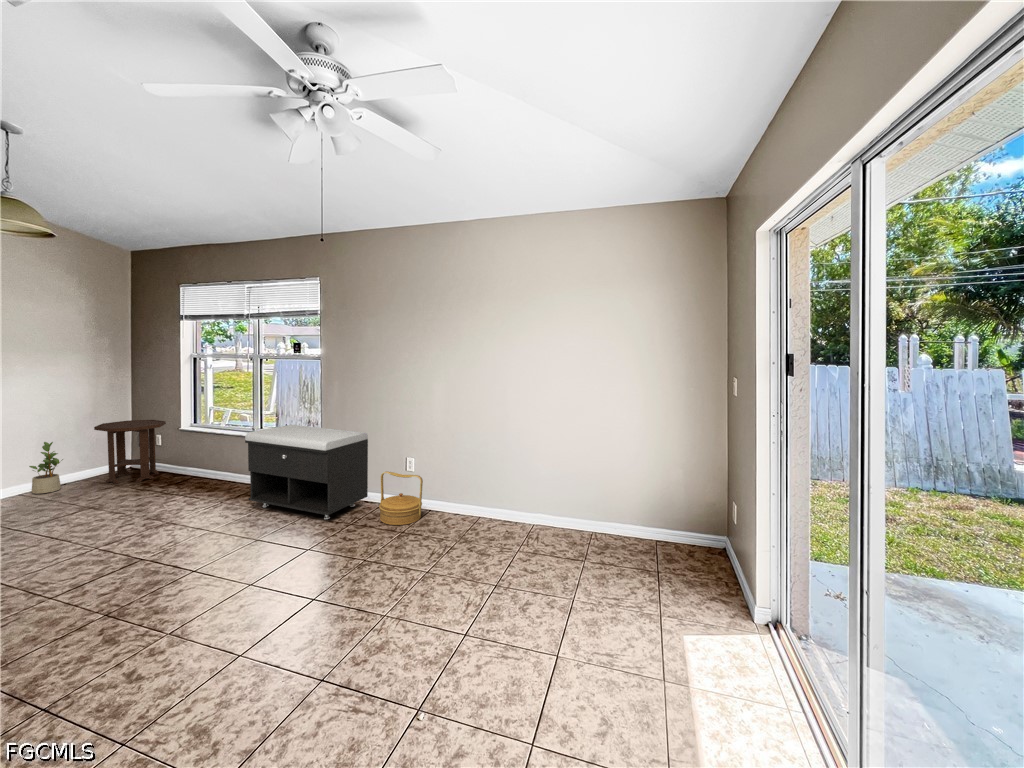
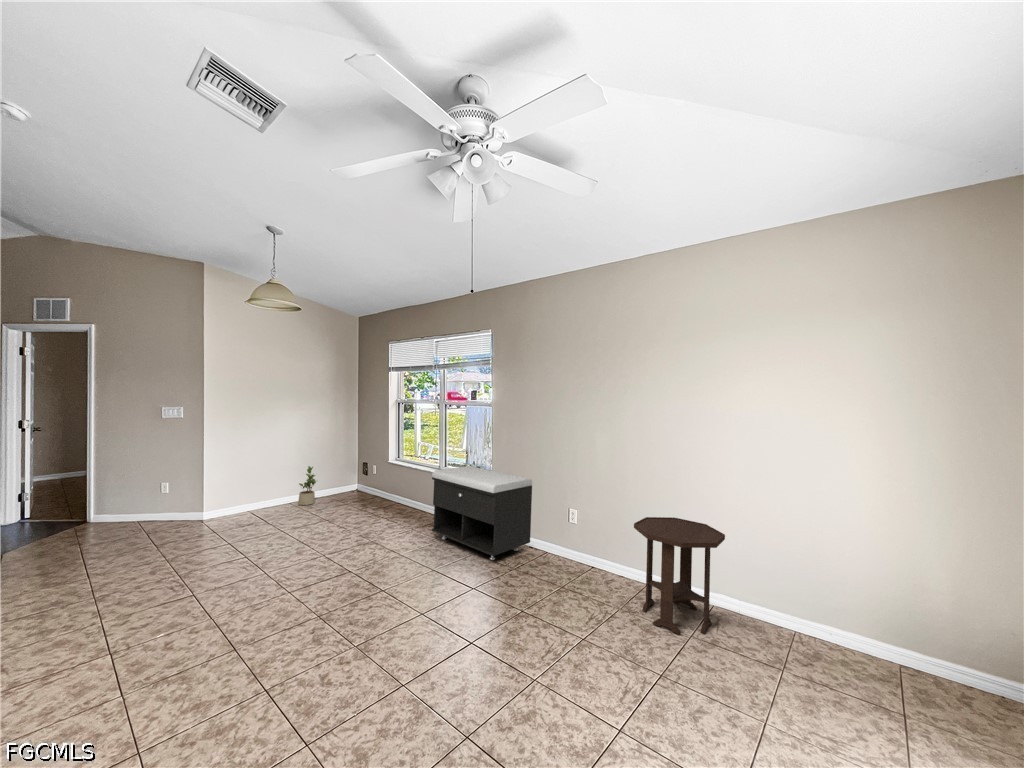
side table: present [94,420,166,484] -> present [634,517,725,634]
woven basket: present [379,471,423,525] -> none [540,520,583,578]

